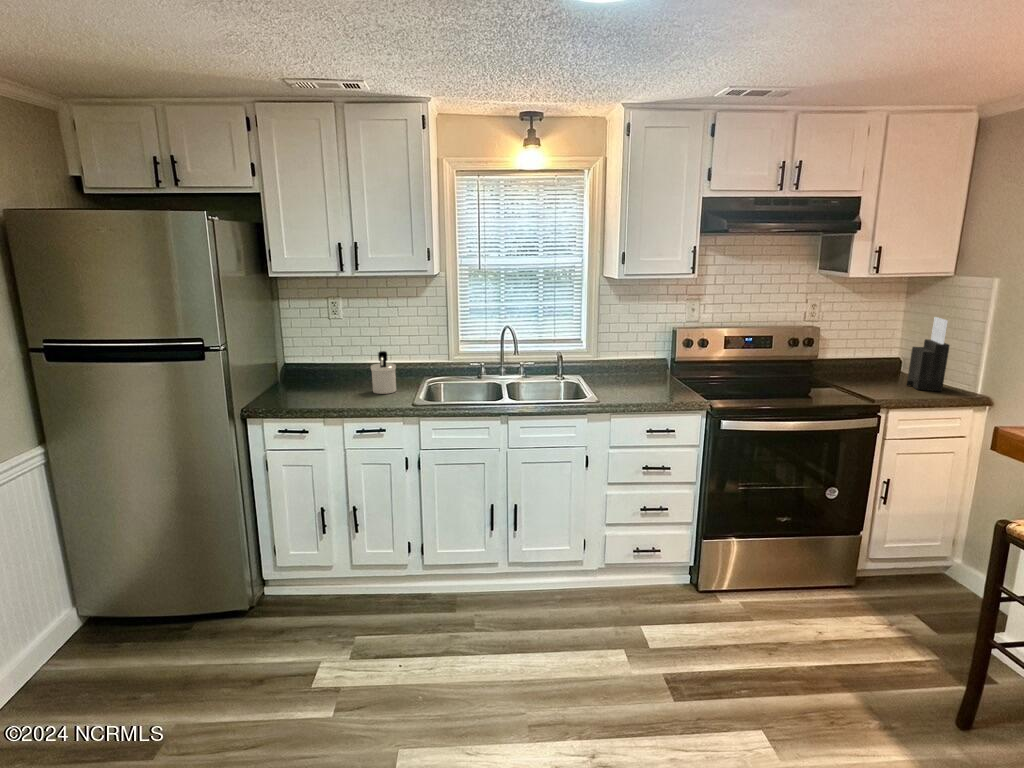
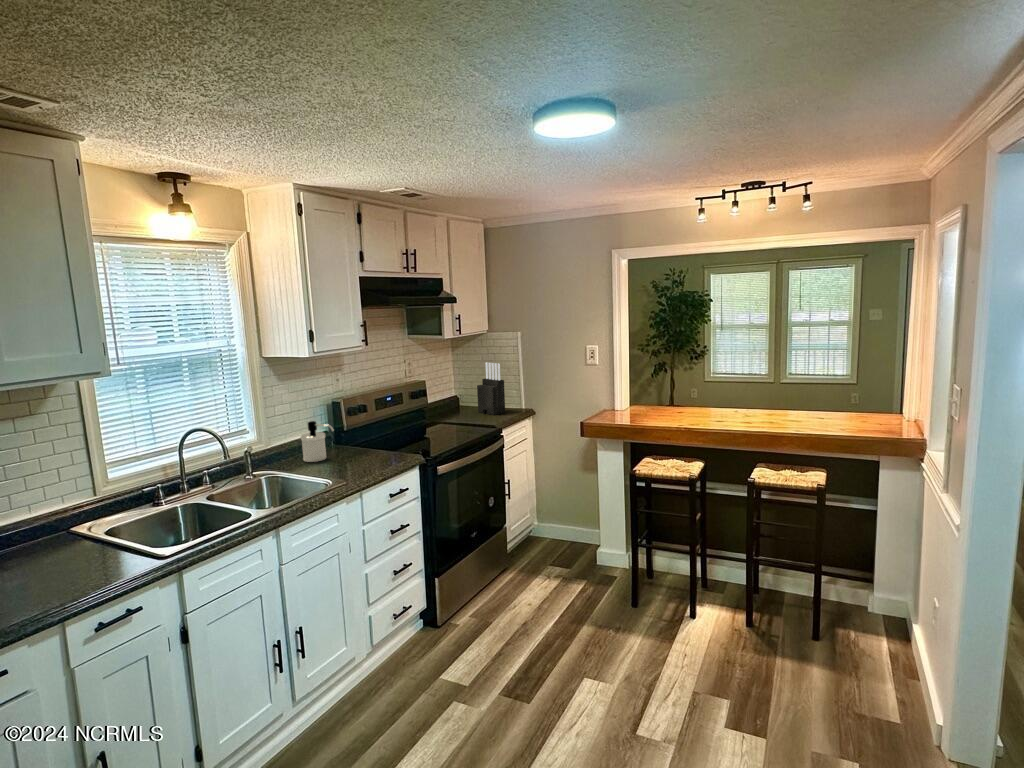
soap dispenser: present [371,351,396,394] -> present [301,421,334,462]

